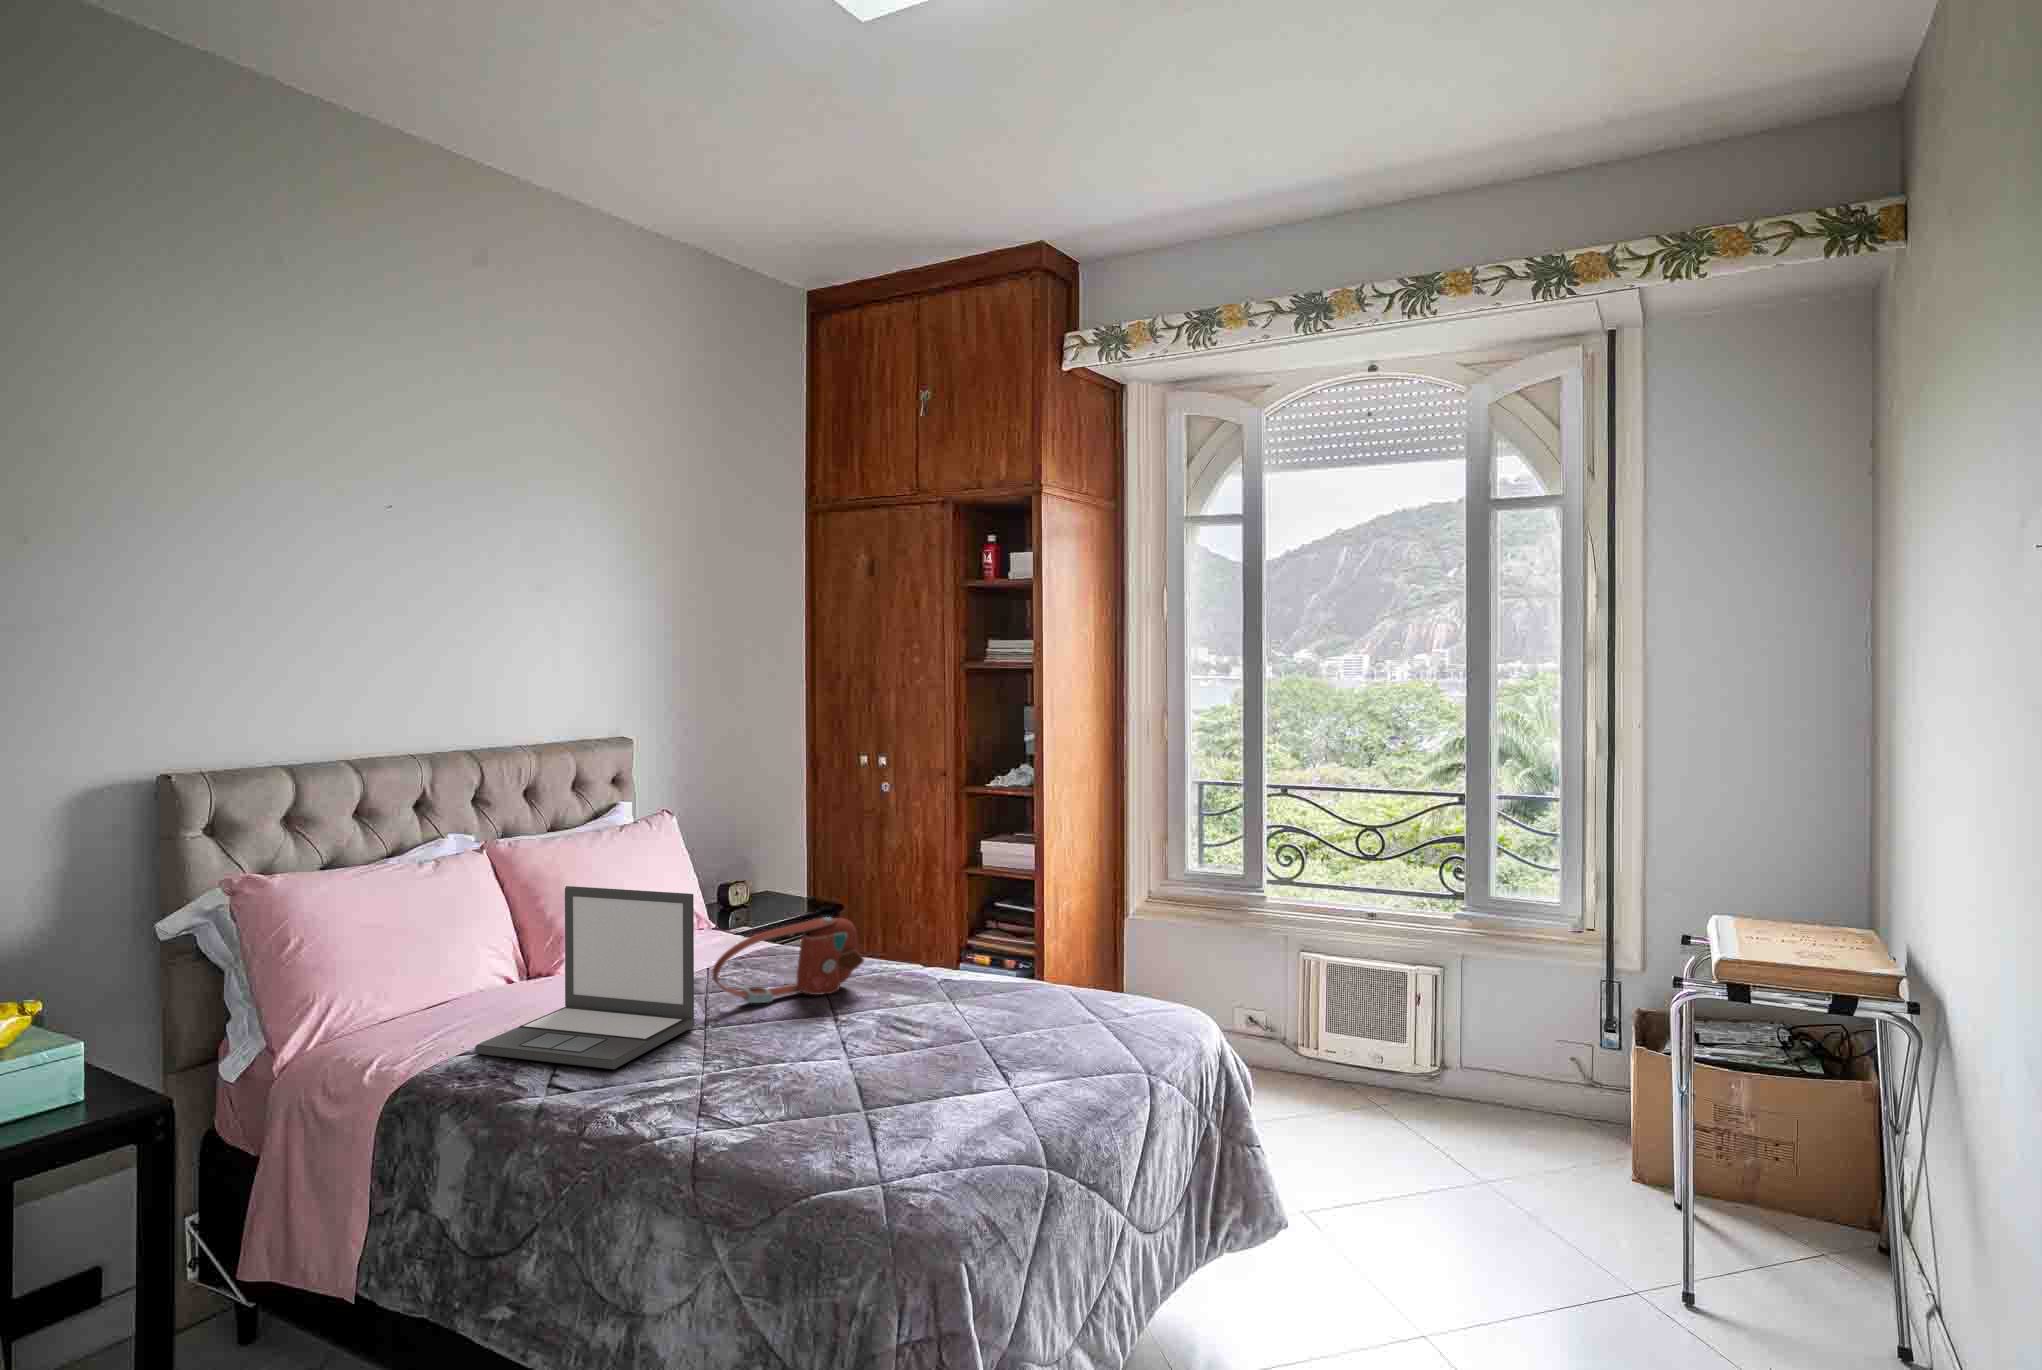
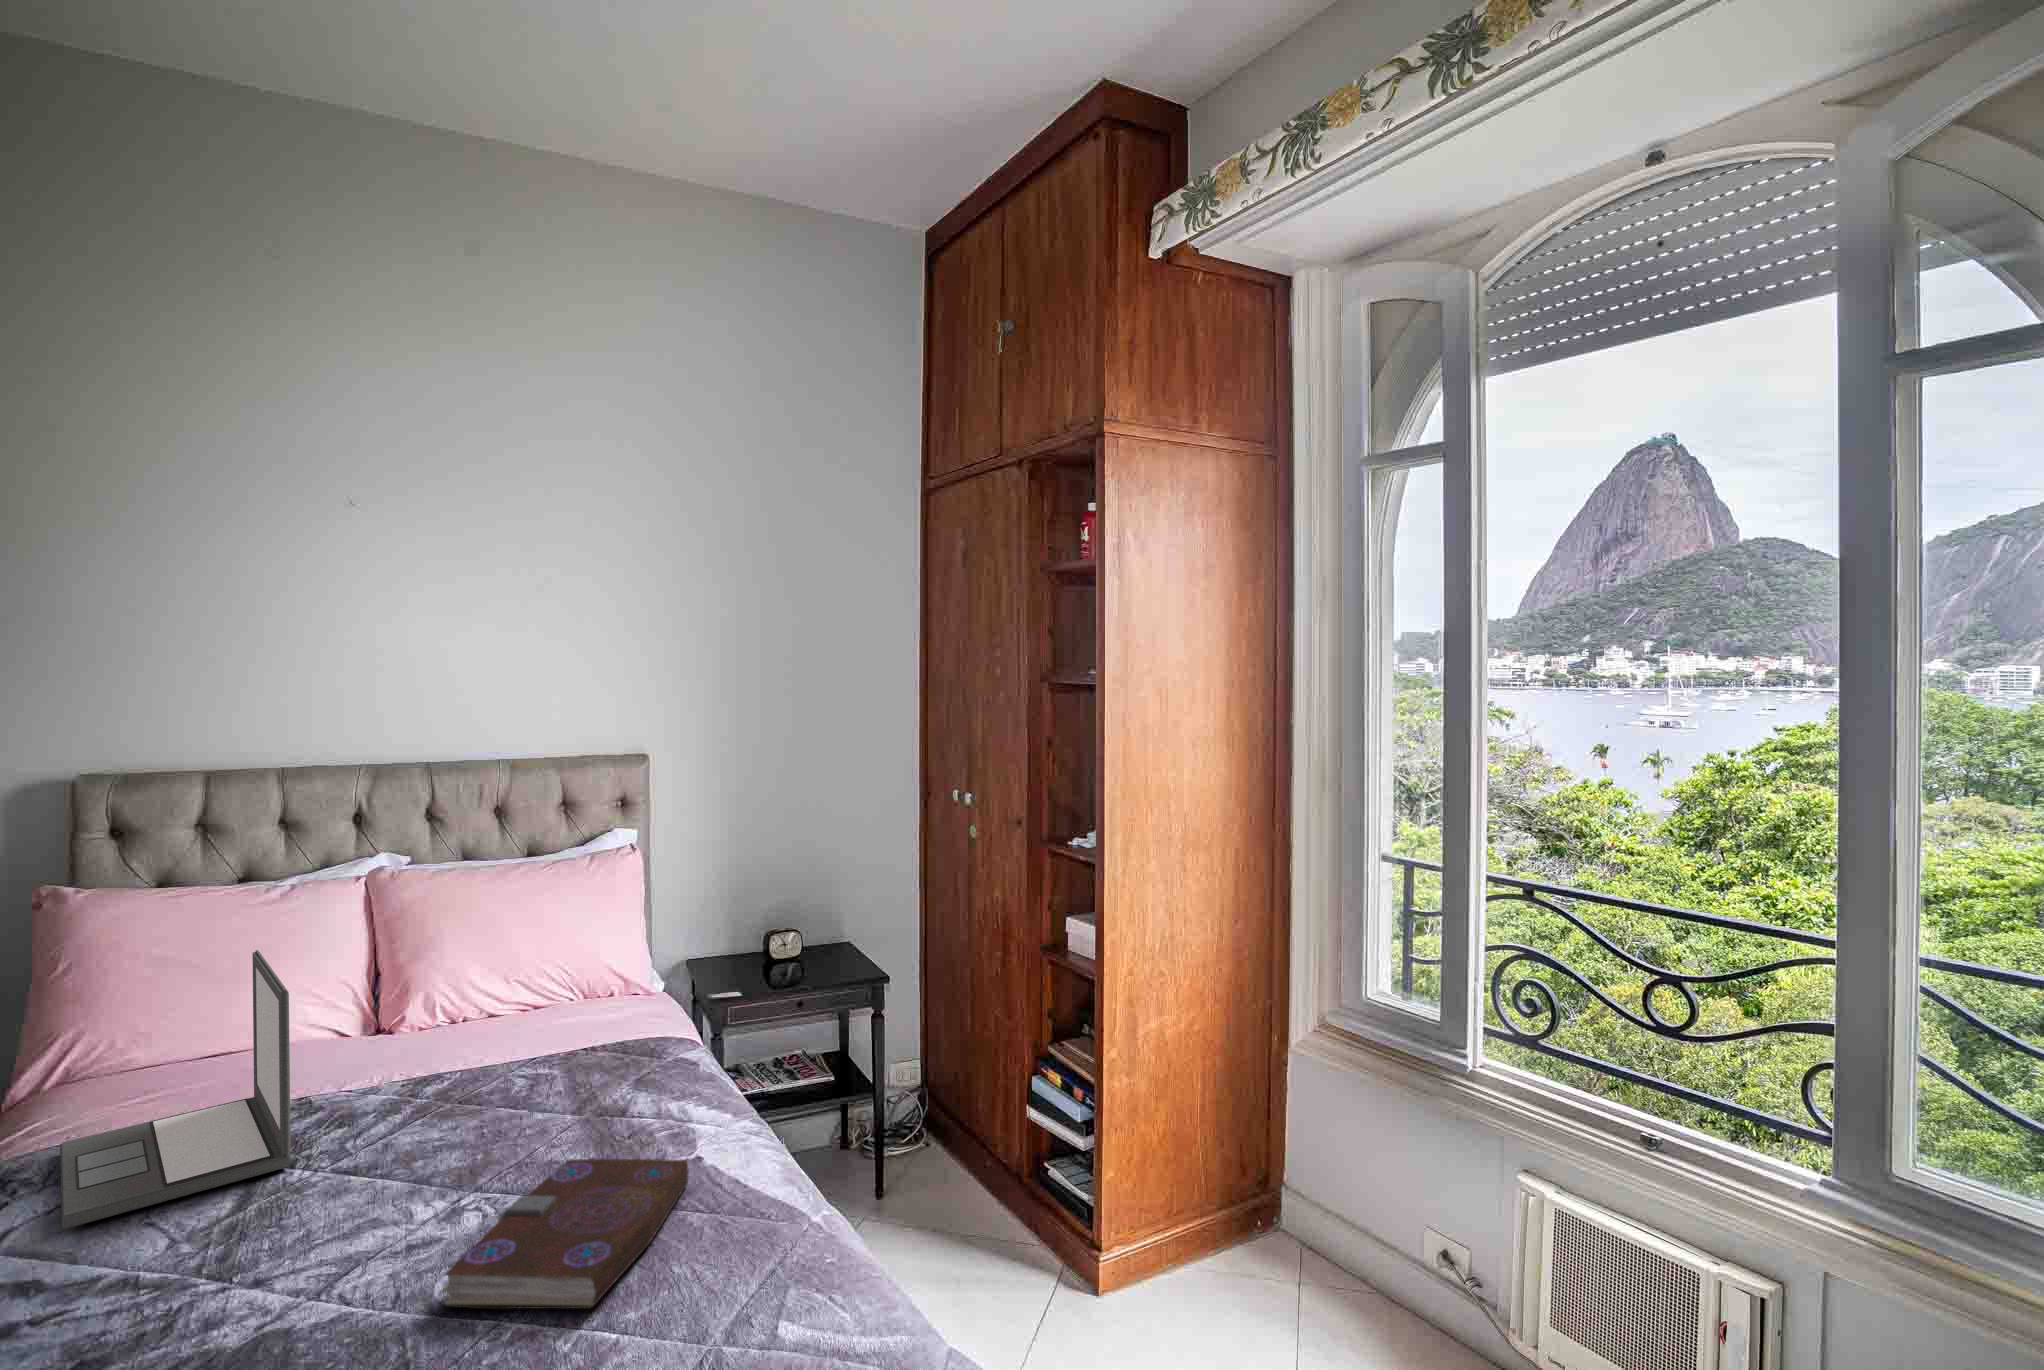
handbag: present [712,917,864,1003] -> none [353,1031,585,1141]
book: none [901,974,1040,1042] -> present [442,1159,689,1309]

